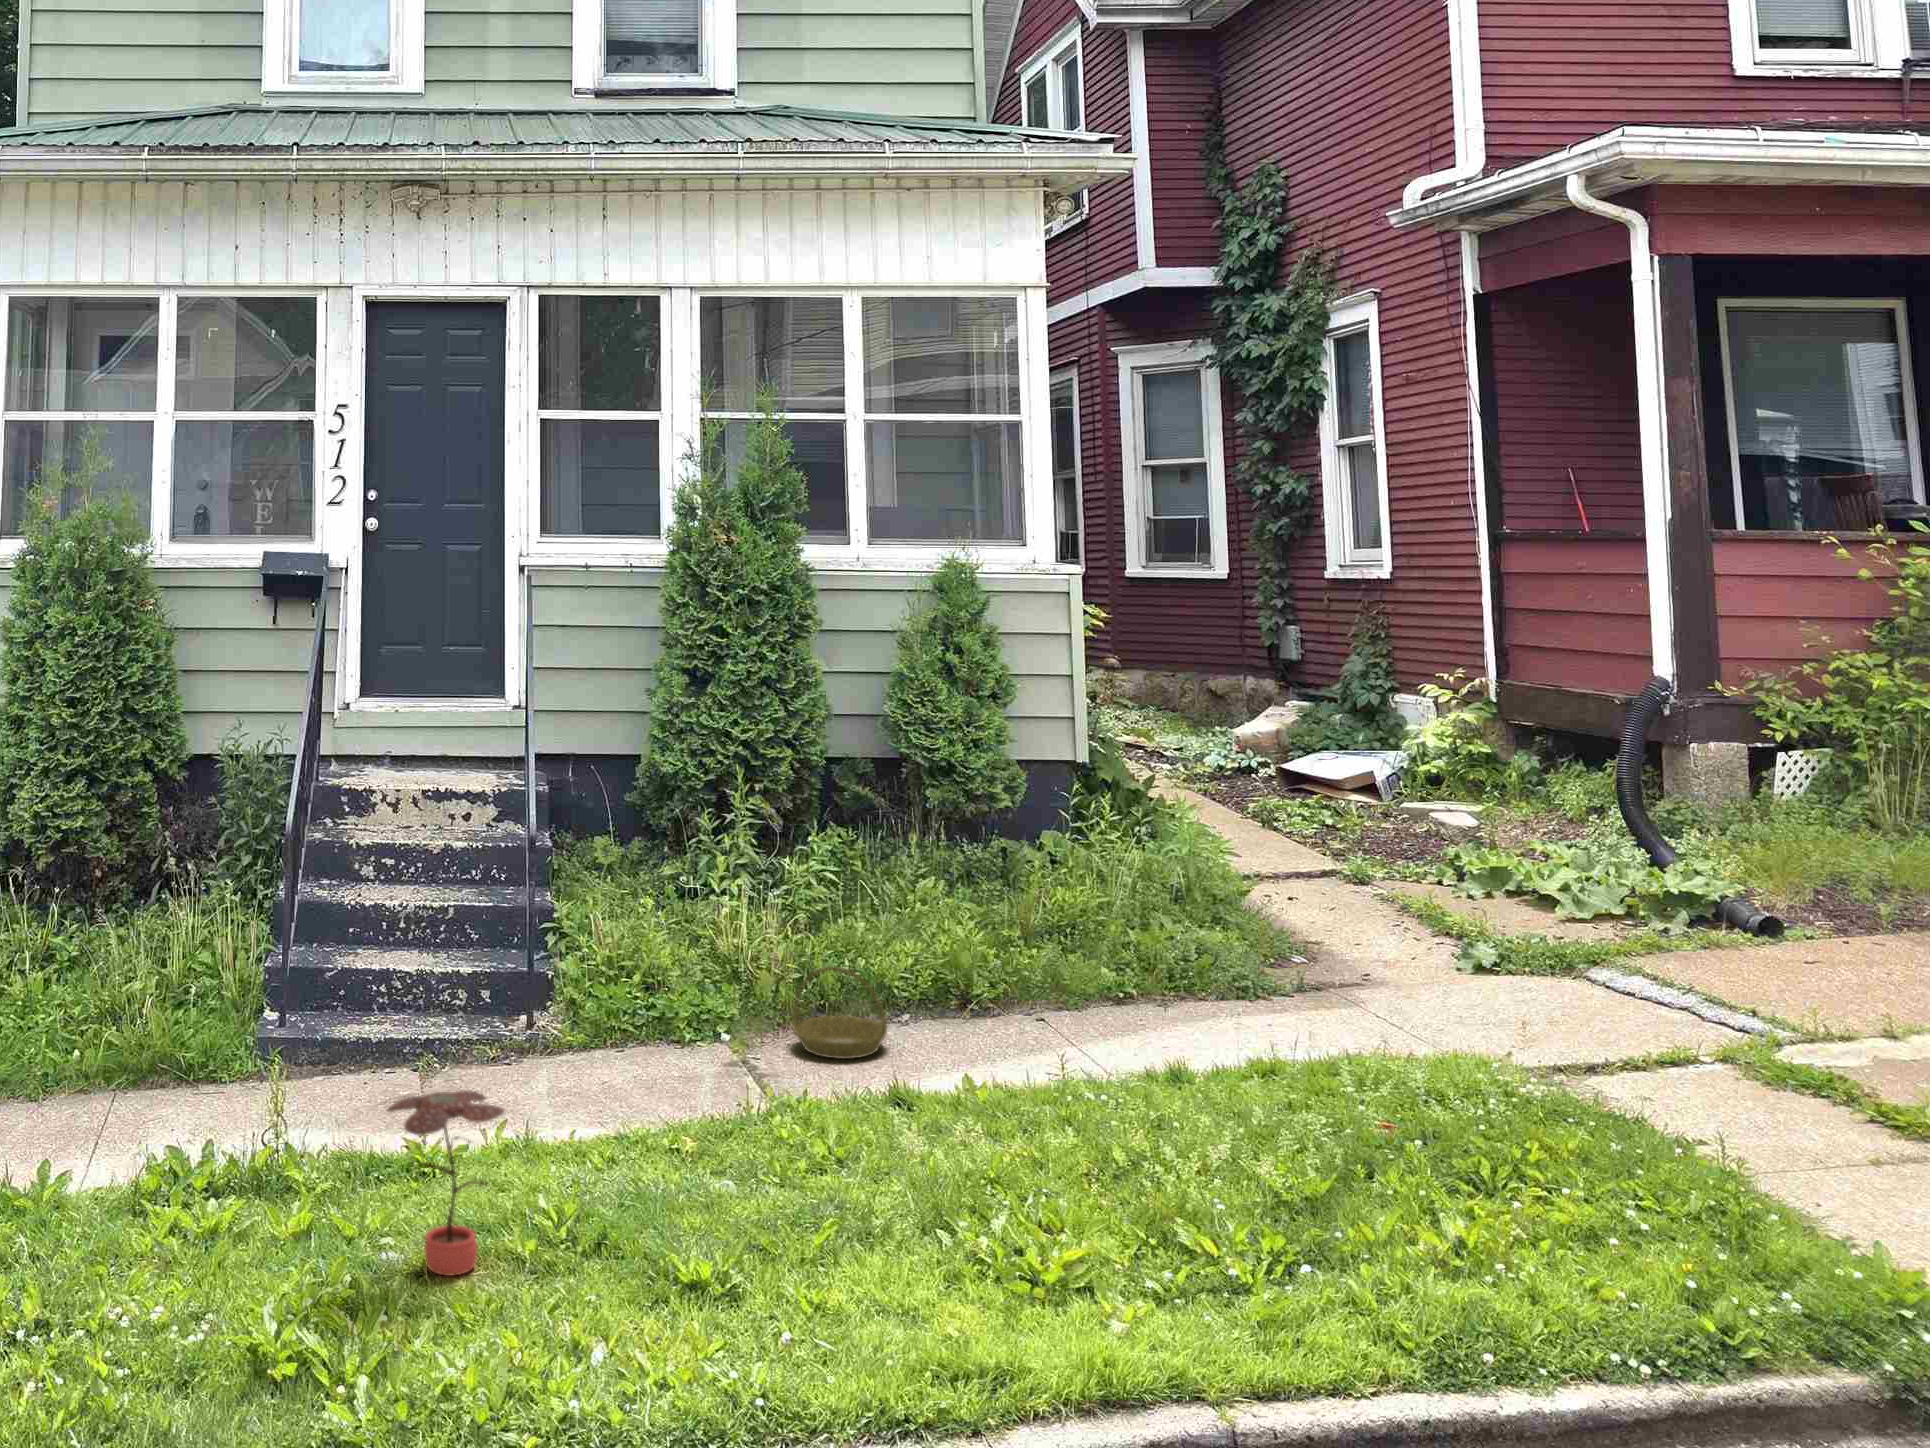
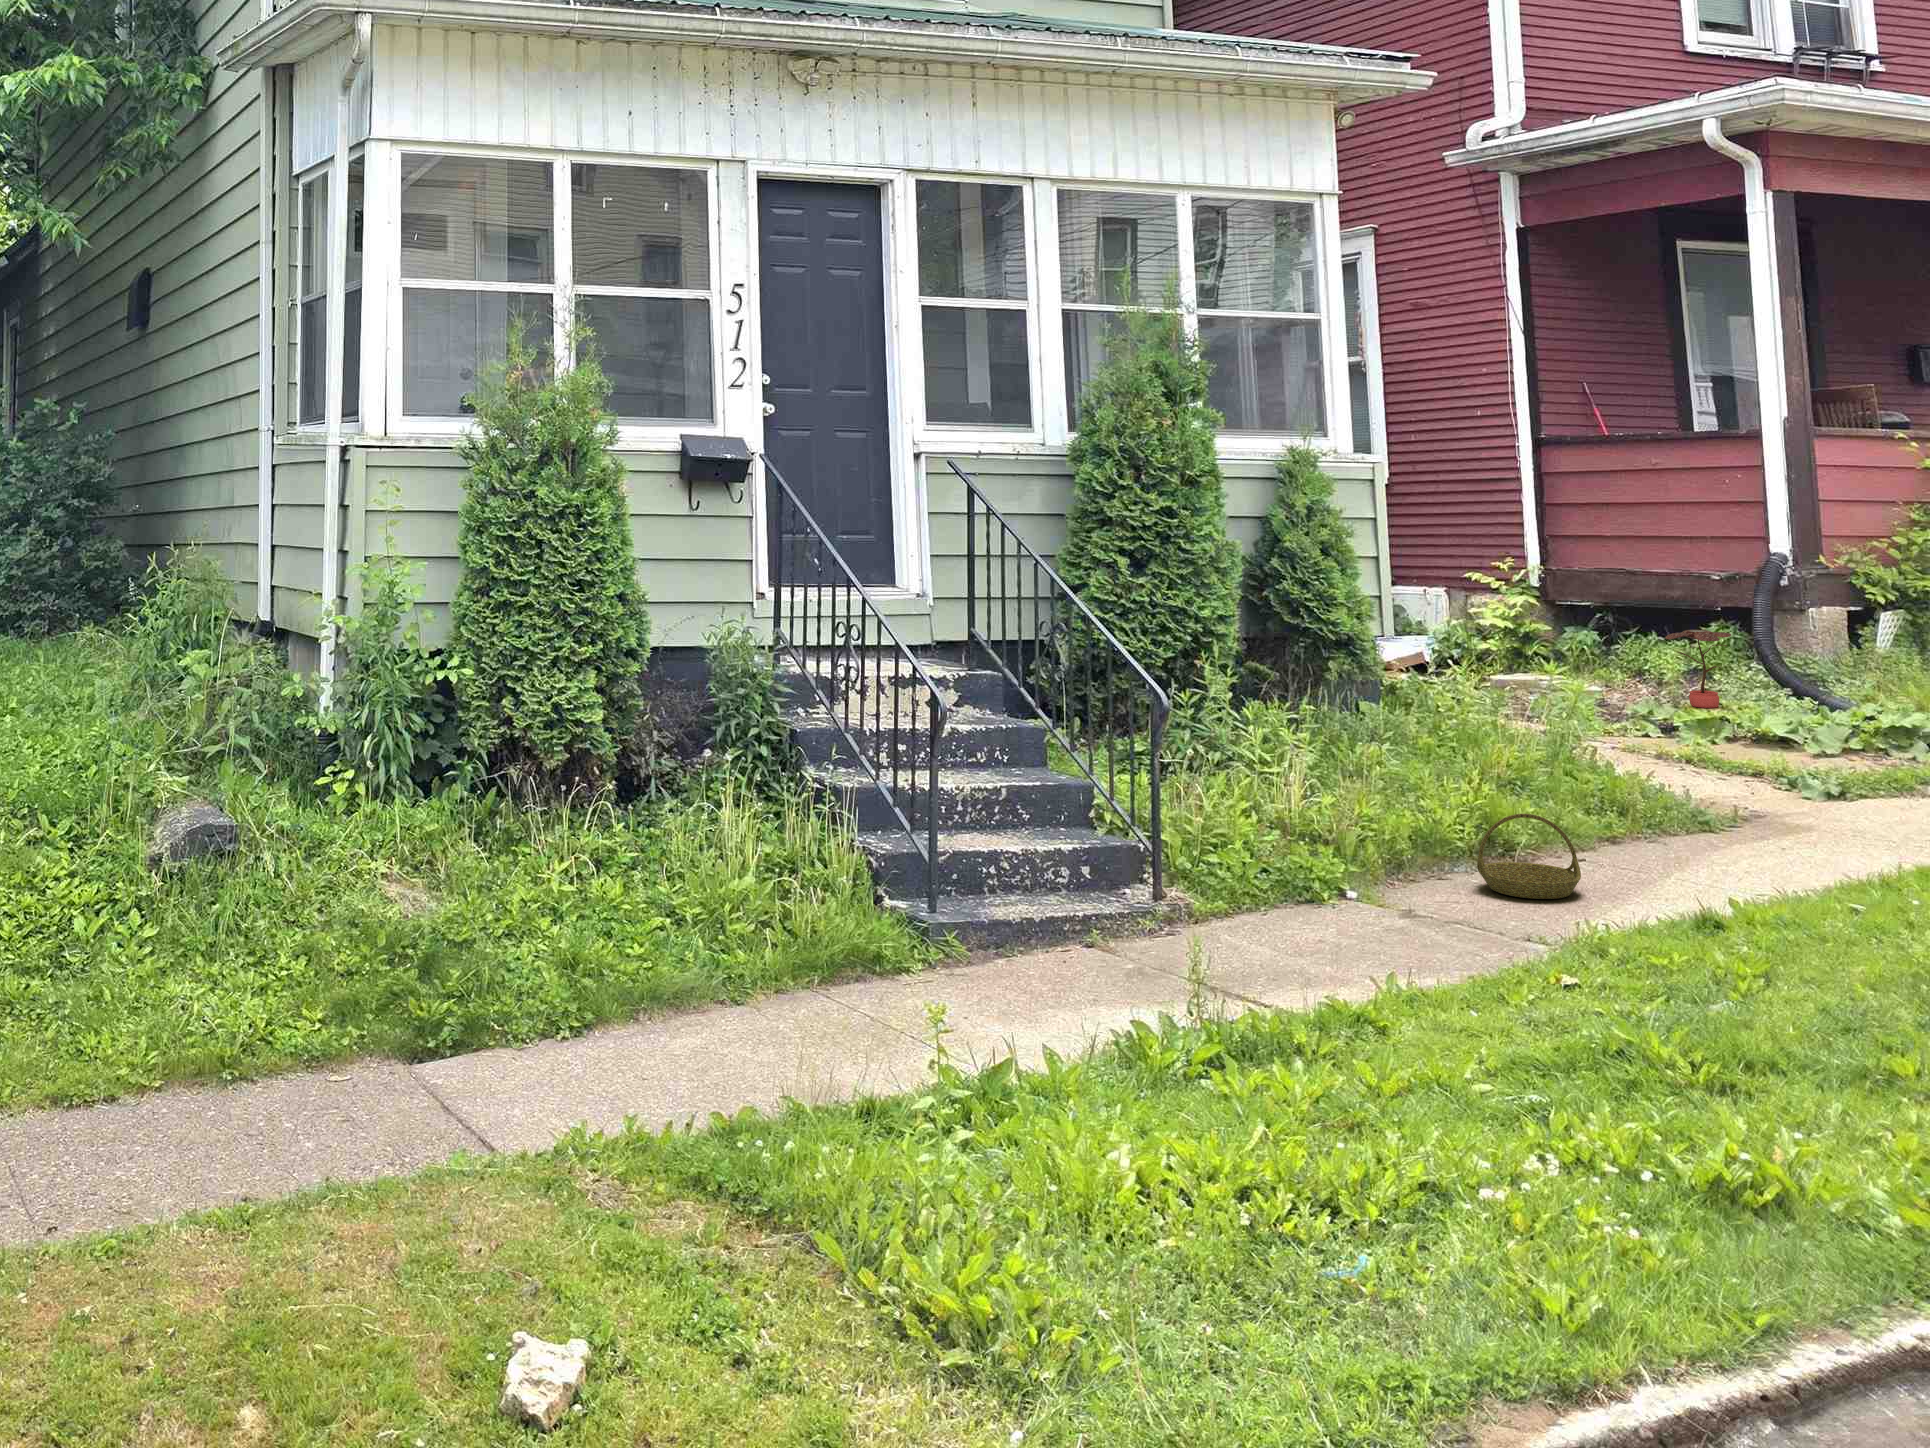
potted plant: present [388,1090,504,1276] -> present [1665,630,1731,708]

